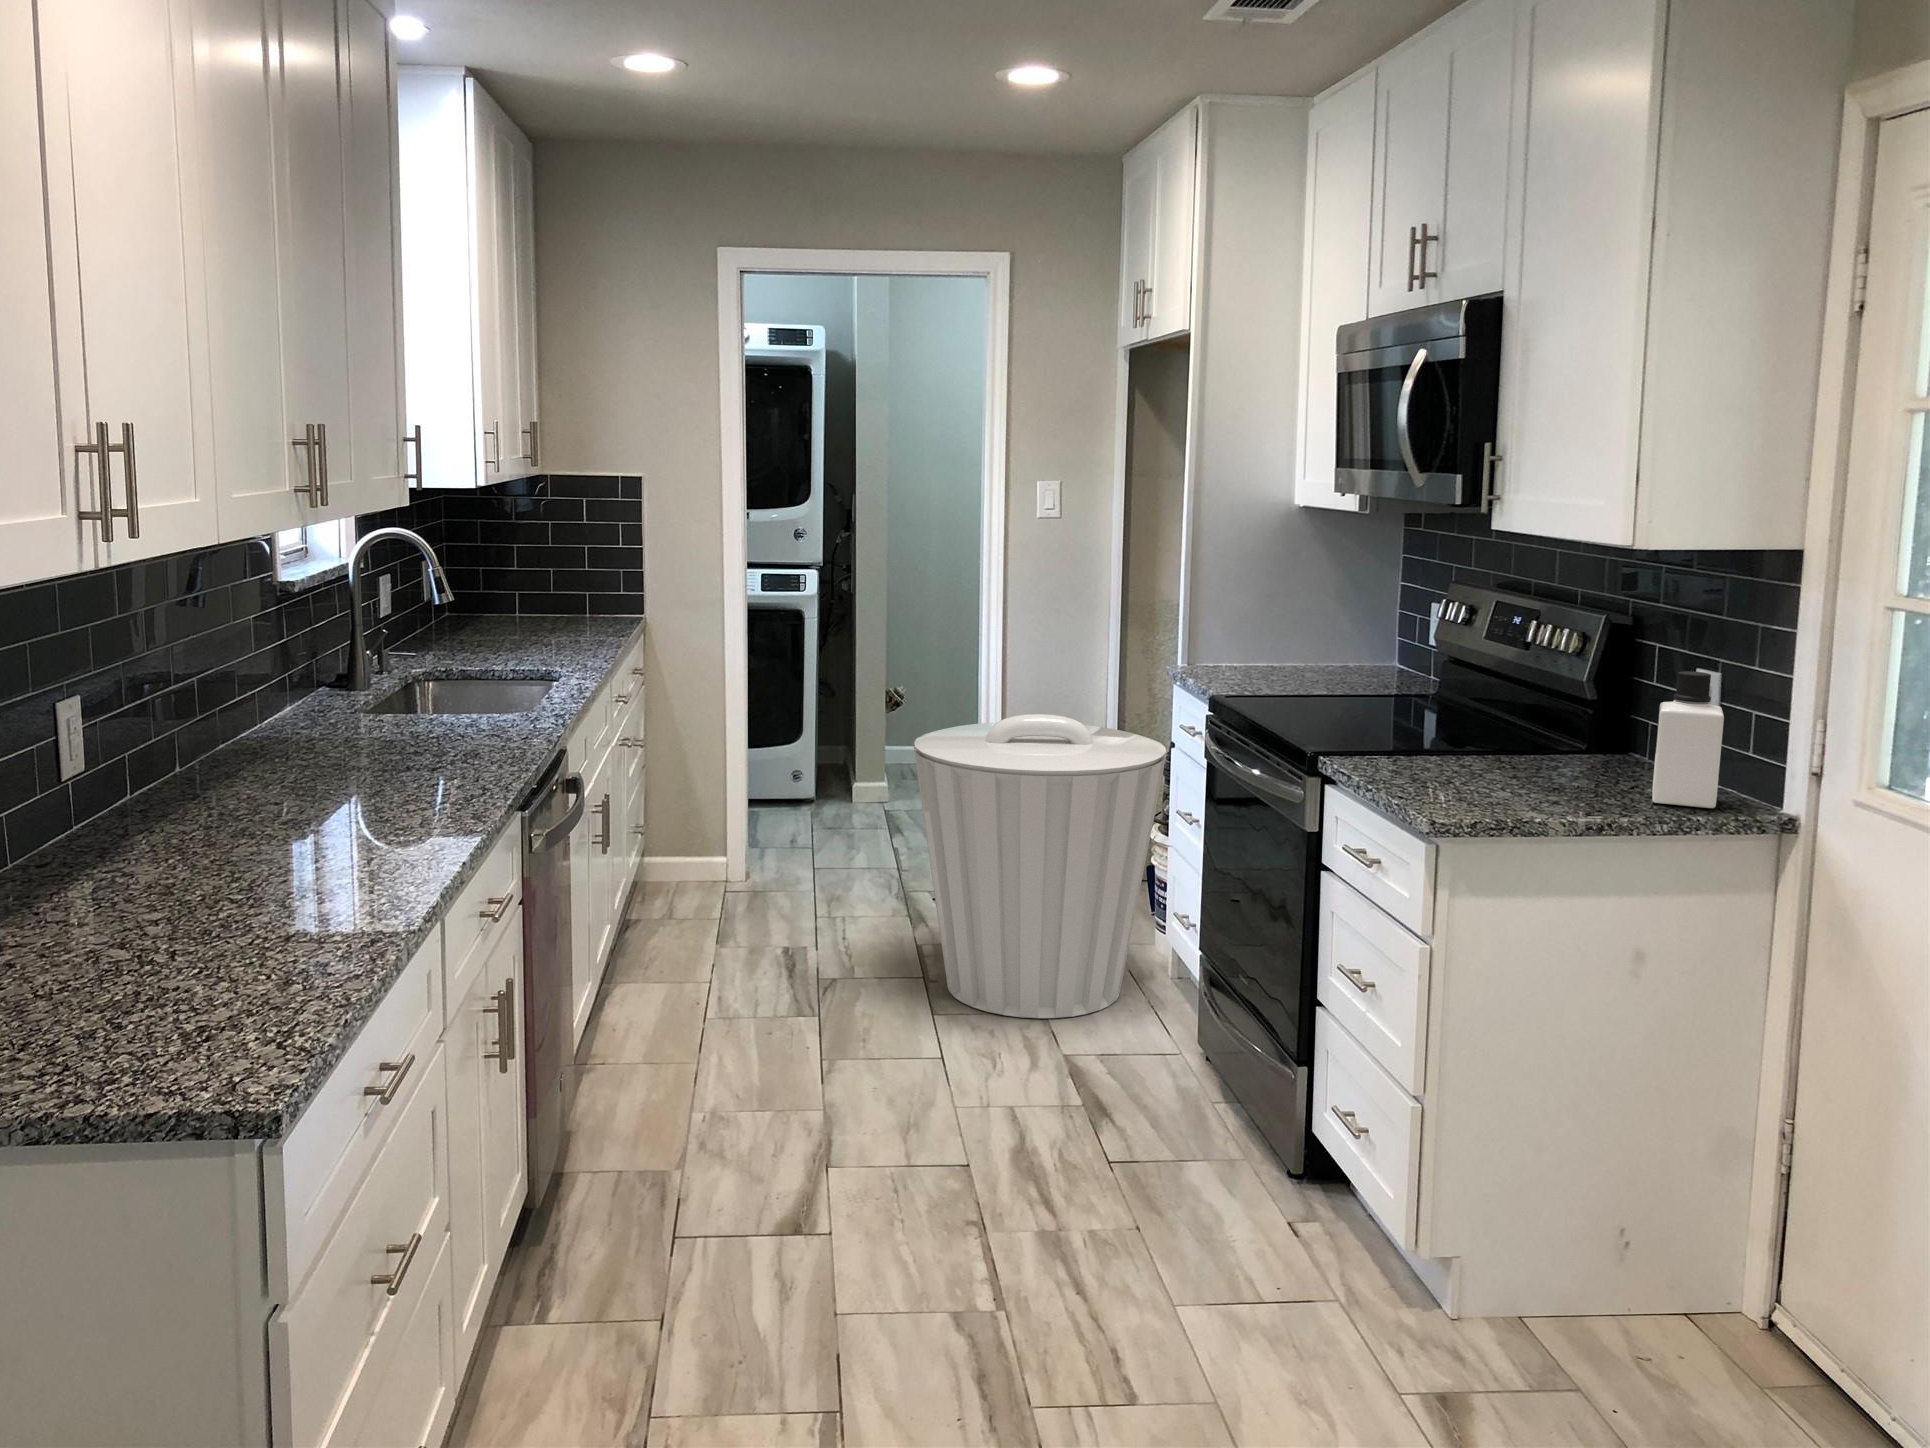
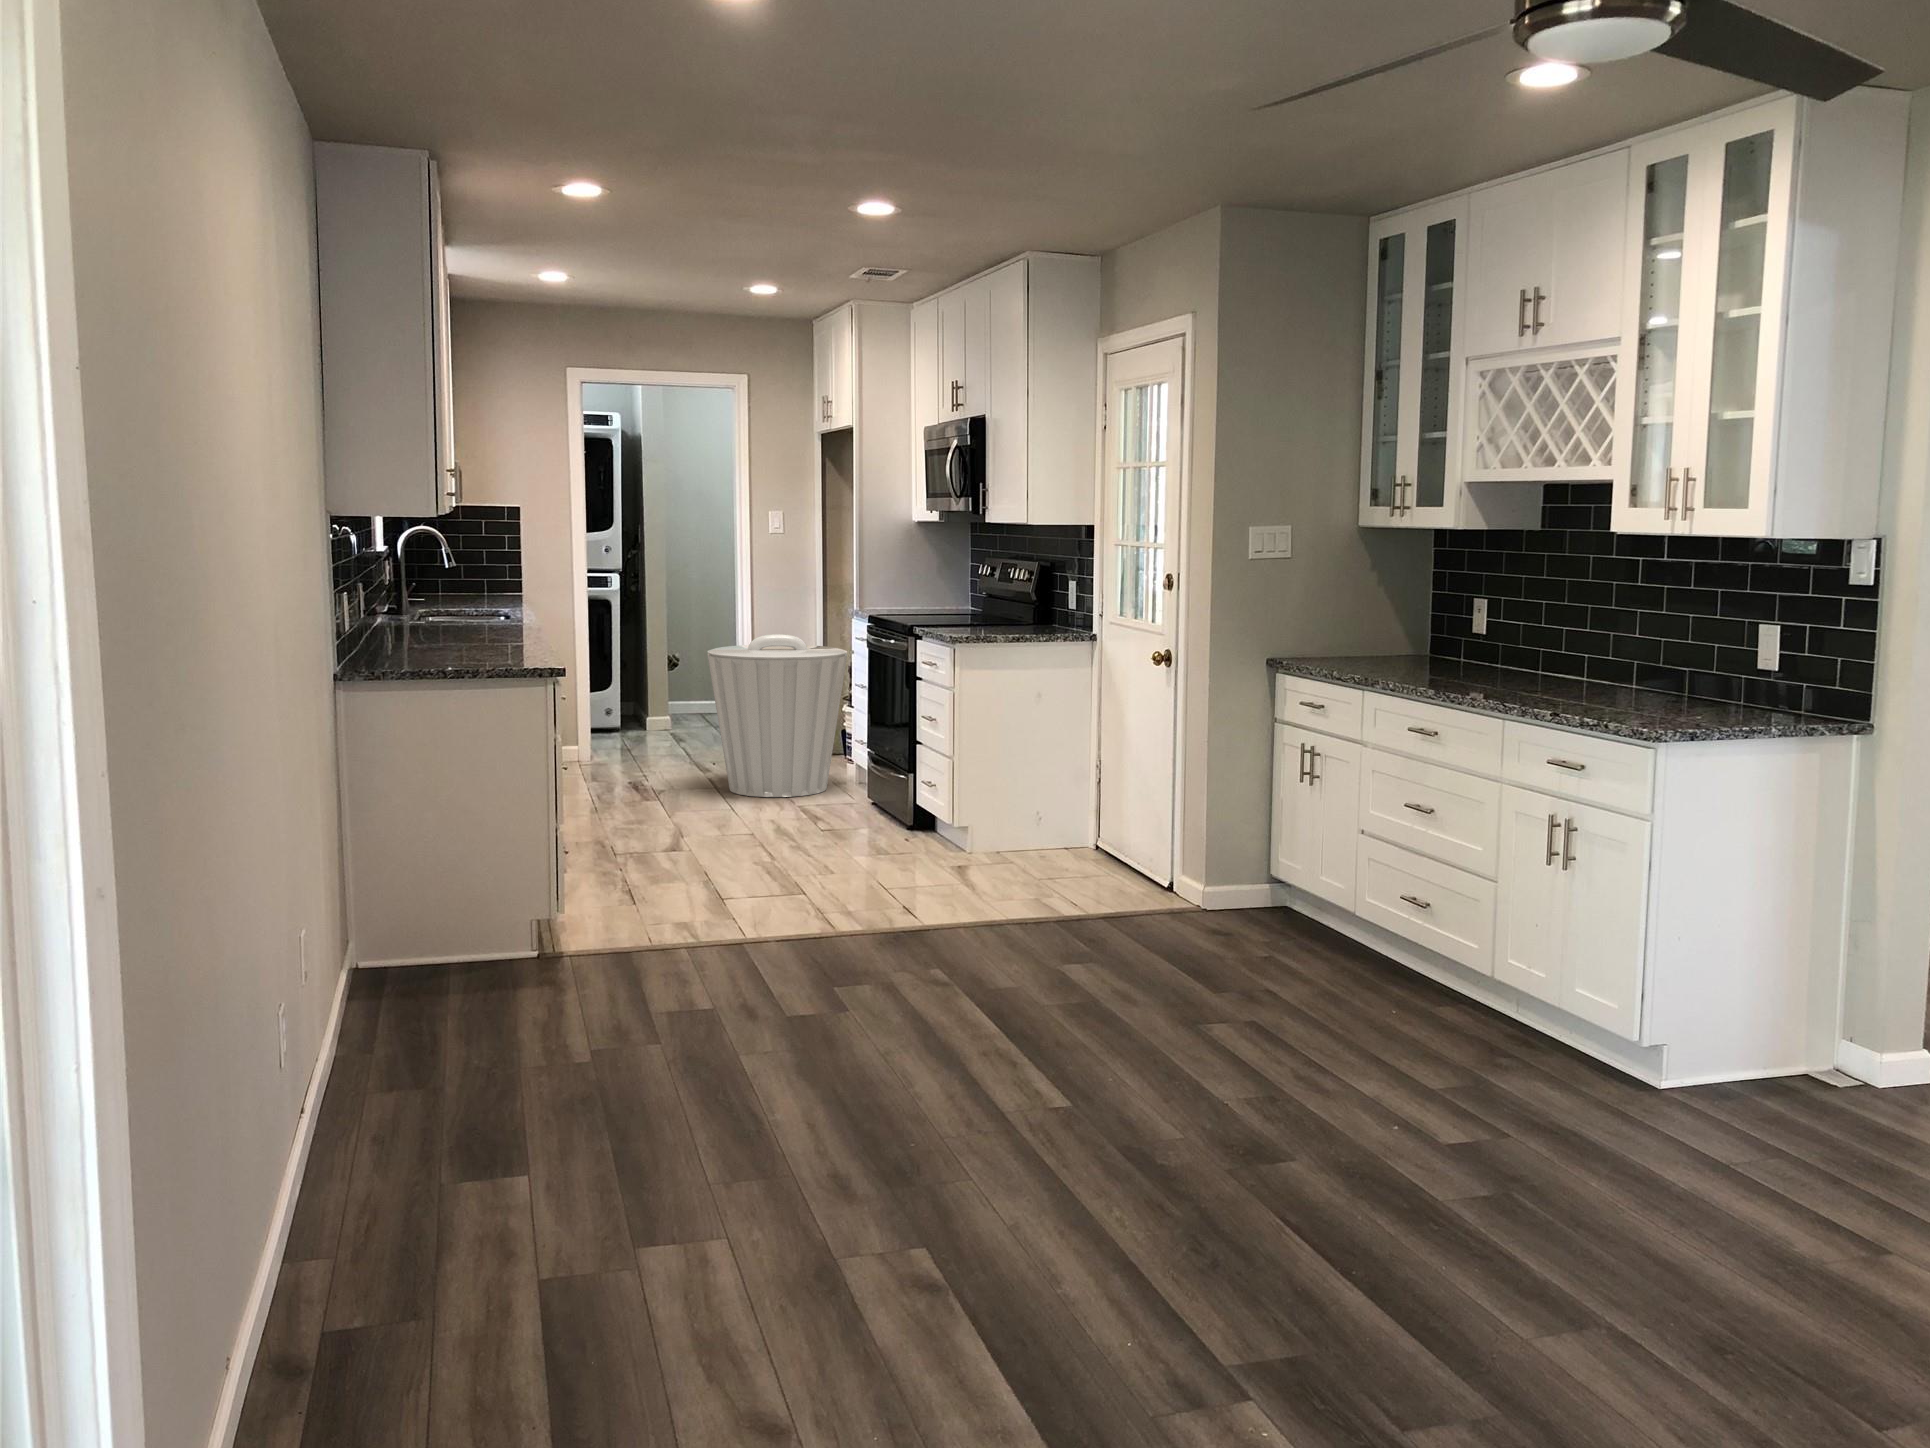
bottle: present [1652,671,1724,808] -> none [1044,577,1071,632]

